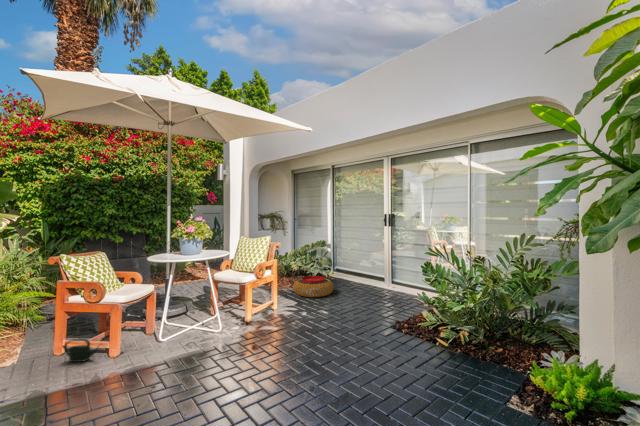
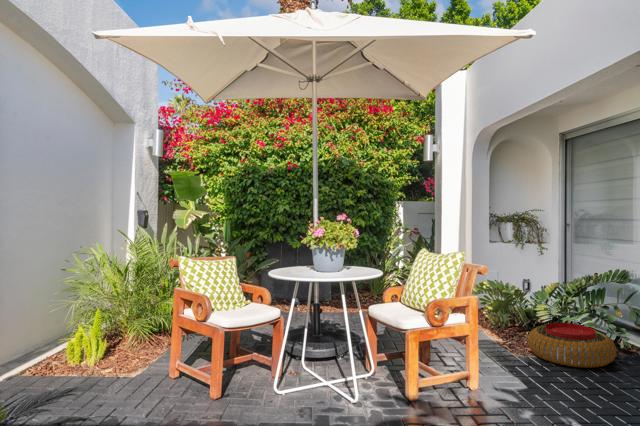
watering can: present [64,339,97,362] -> none [171,365,204,397]

